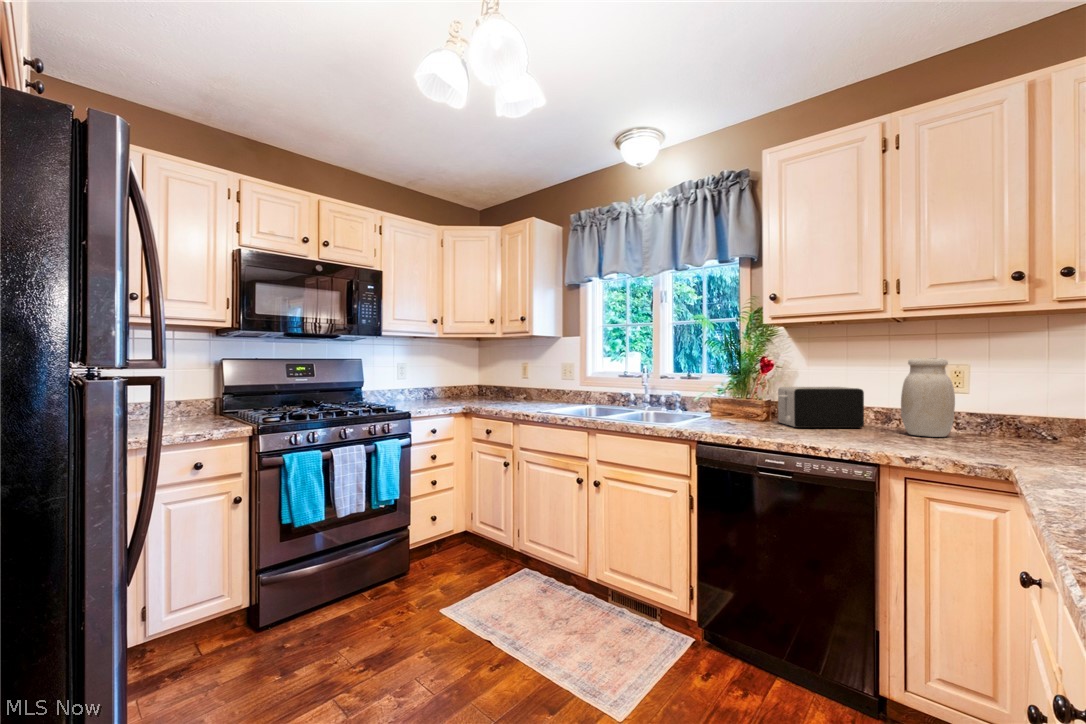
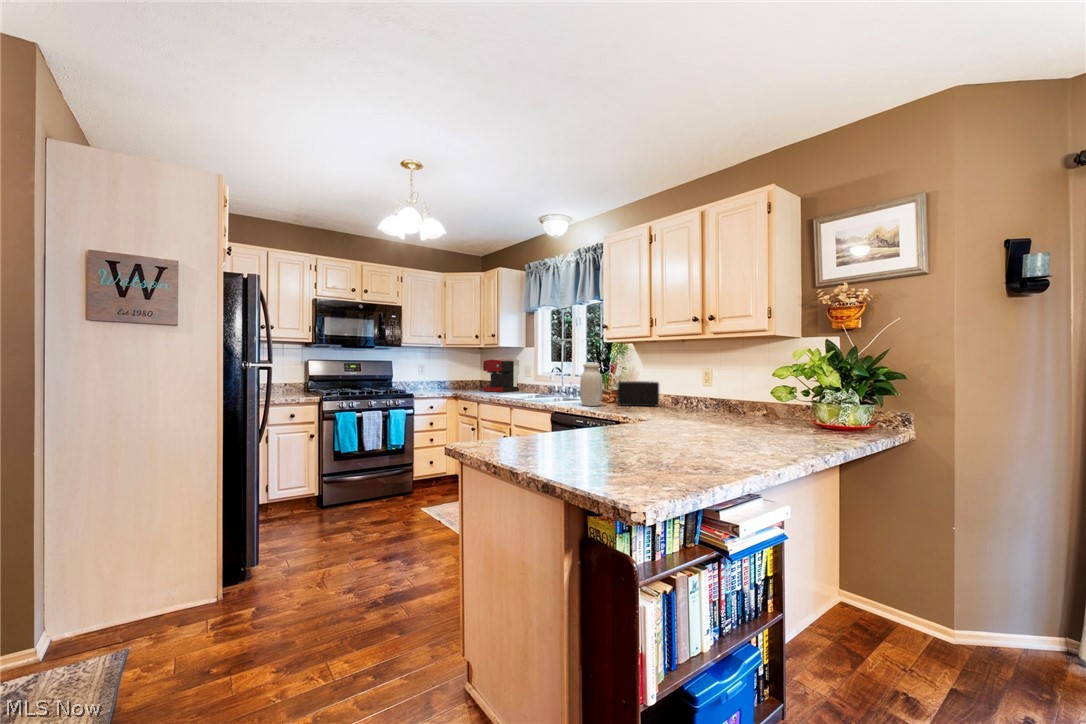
coffee maker: none [503,352,553,404] -> present [483,357,519,392]
jar: present [901,358,955,437] -> present [580,363,603,406]

